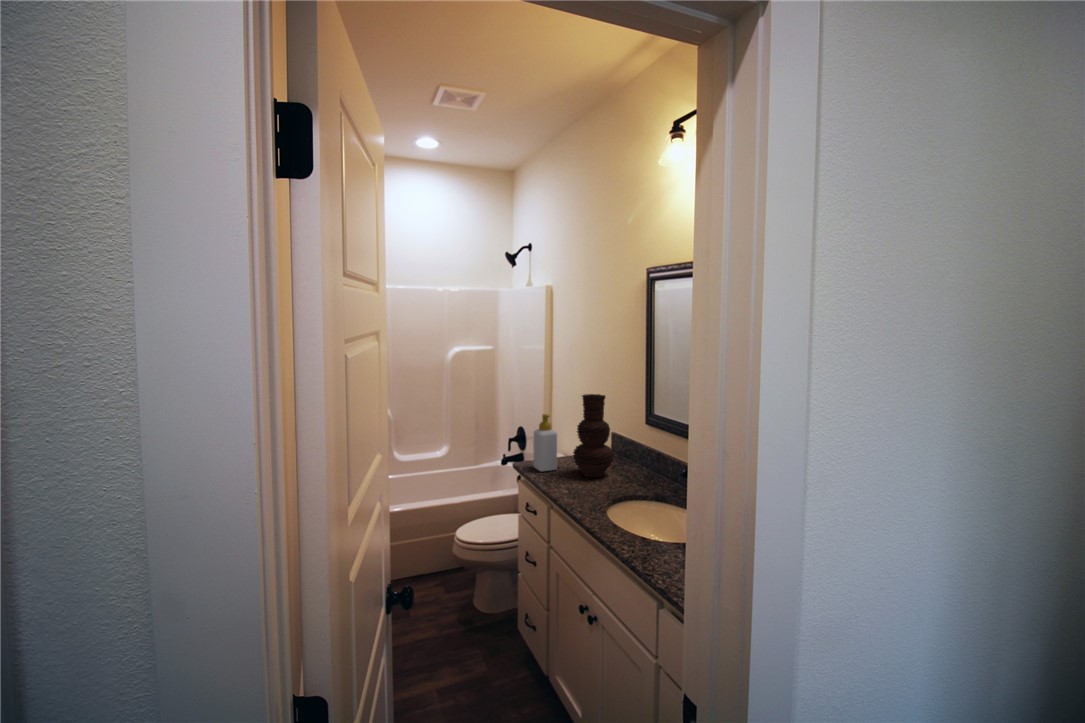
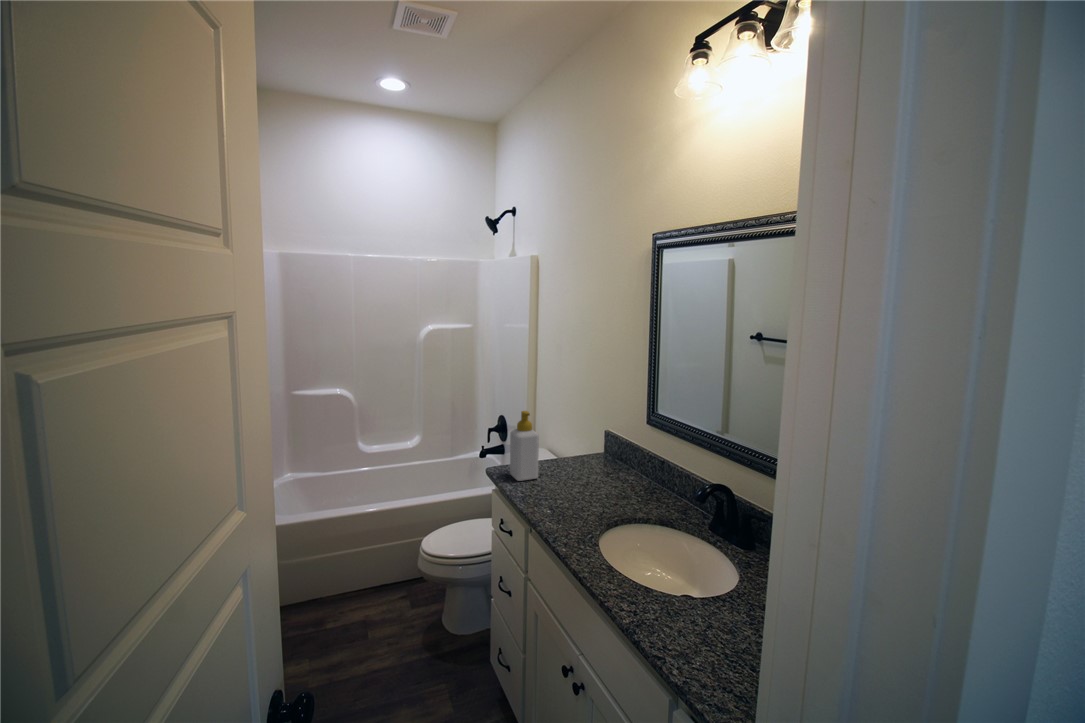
vase: present [573,394,614,477] -> none [557,388,607,490]

